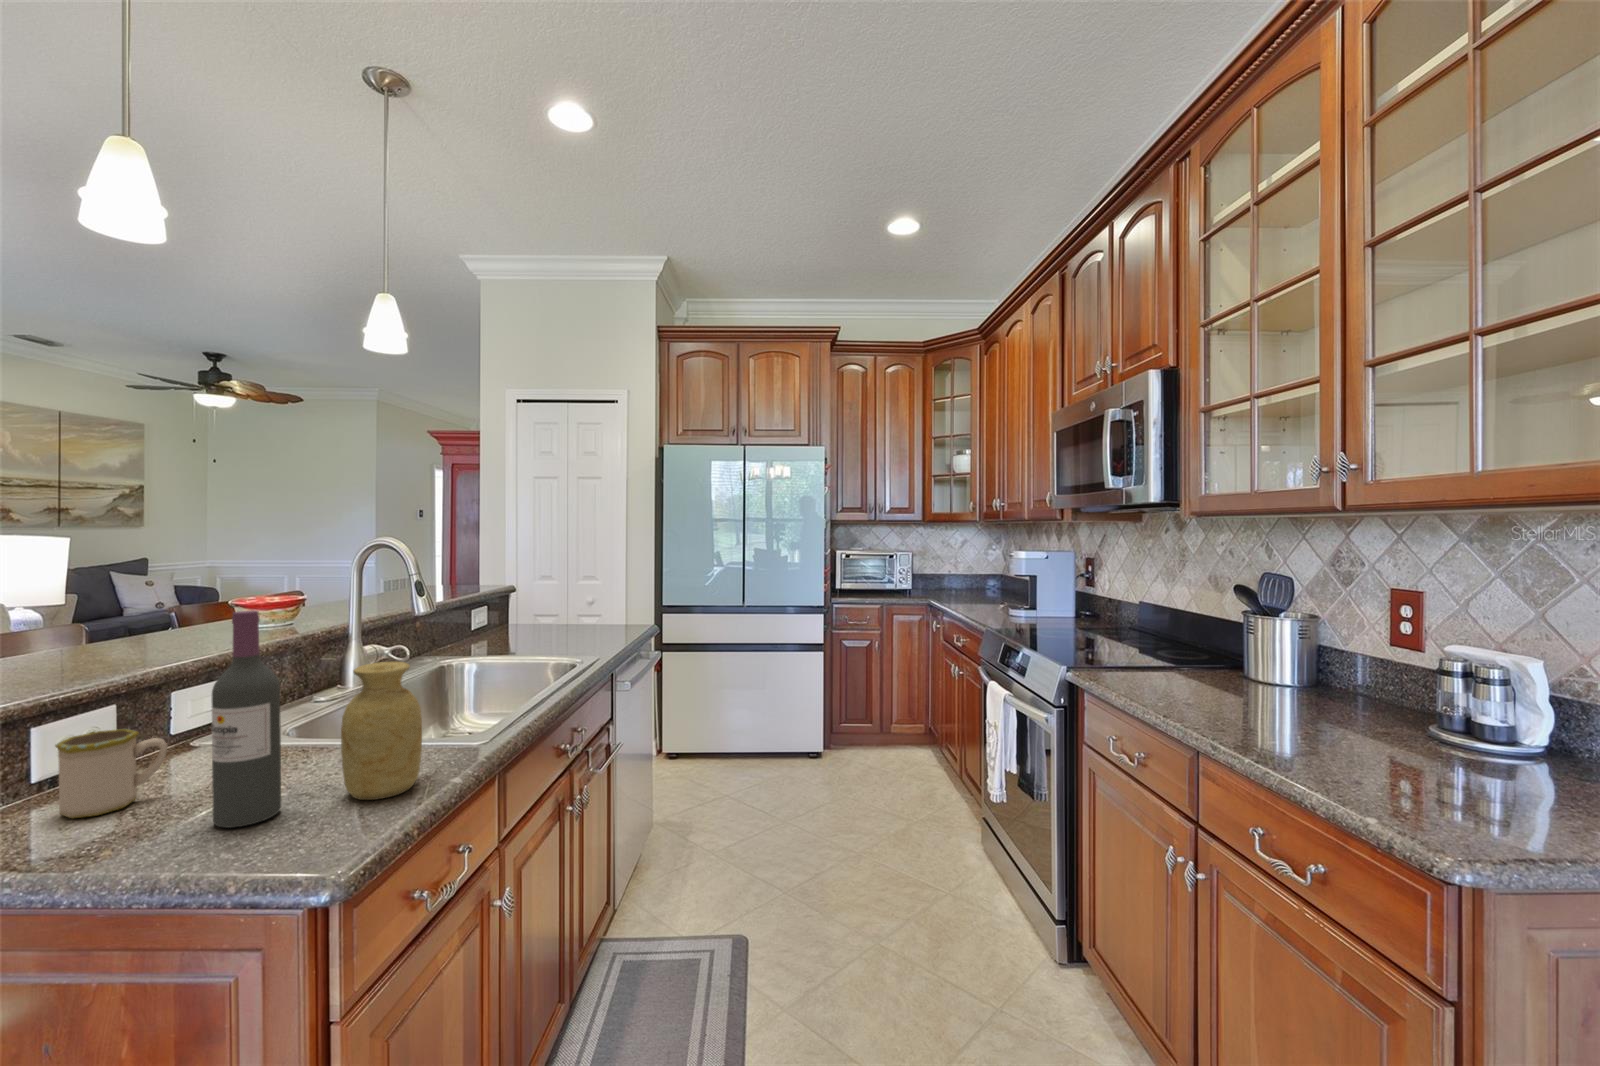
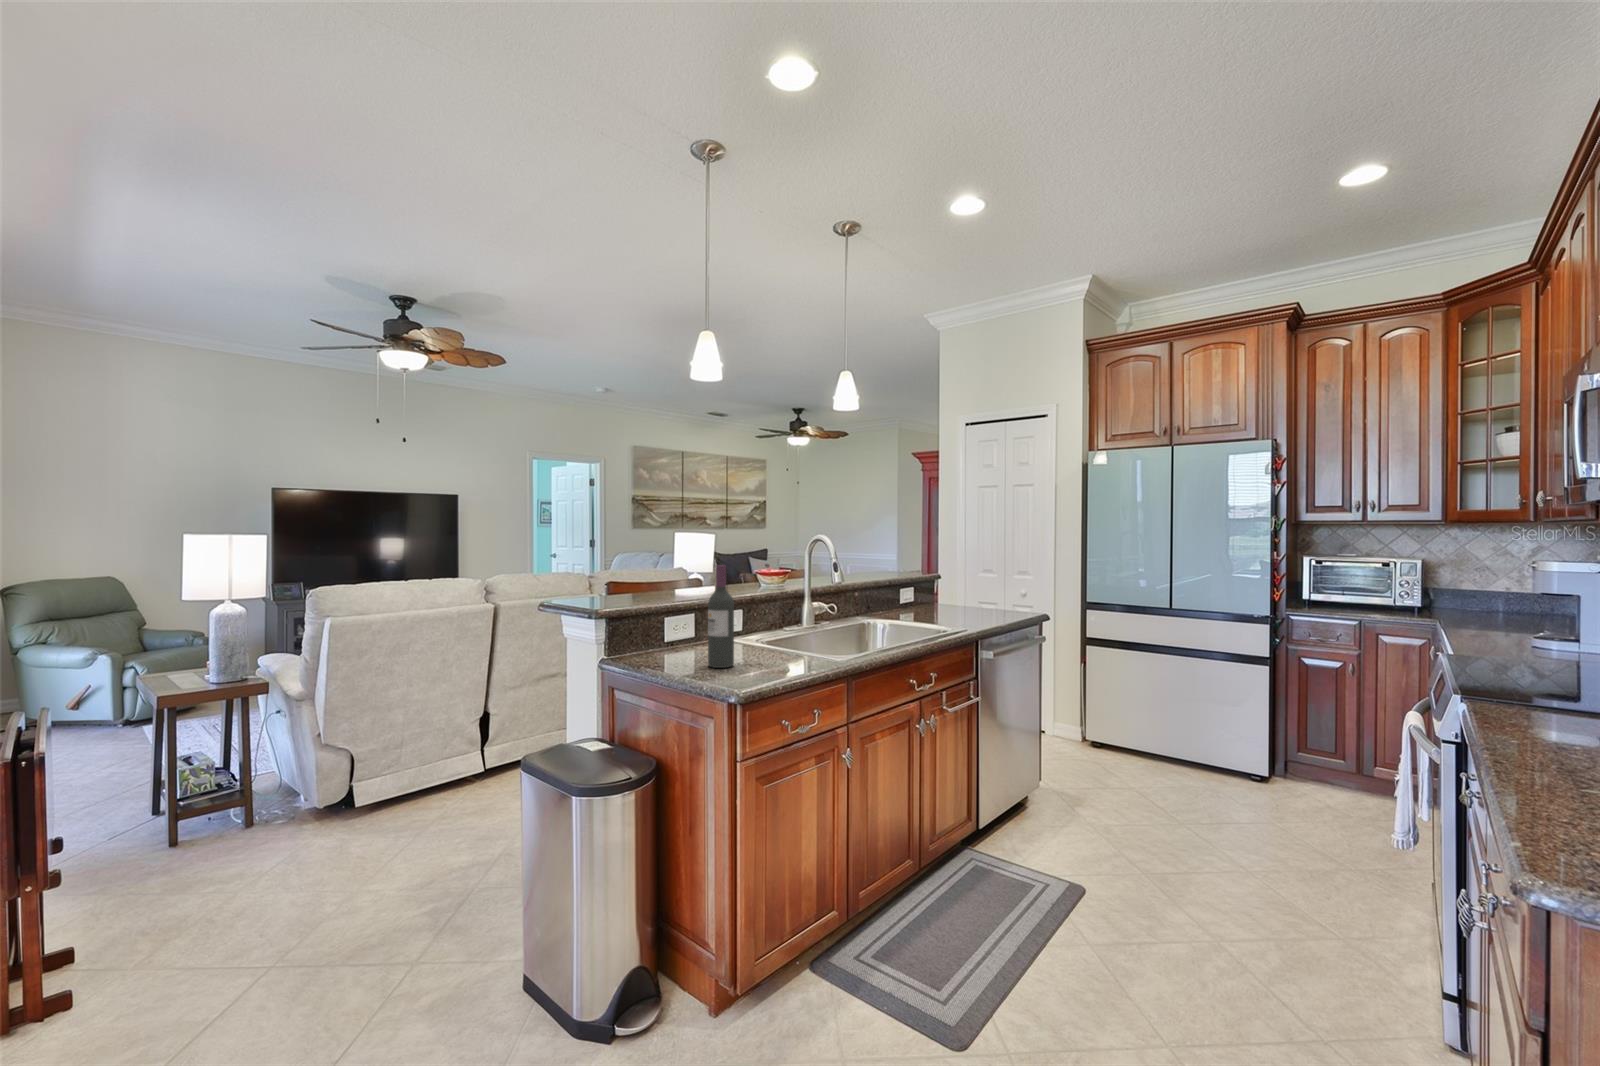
vase: present [341,662,422,800] -> none [759,598,796,670]
mug: present [55,729,168,819] -> none [665,619,702,656]

